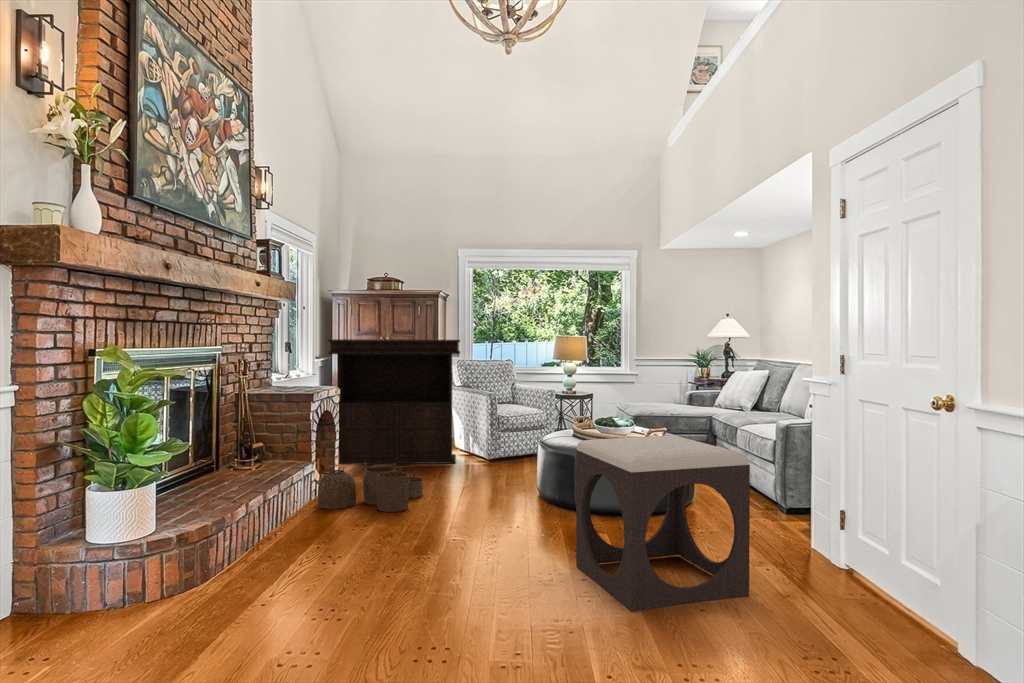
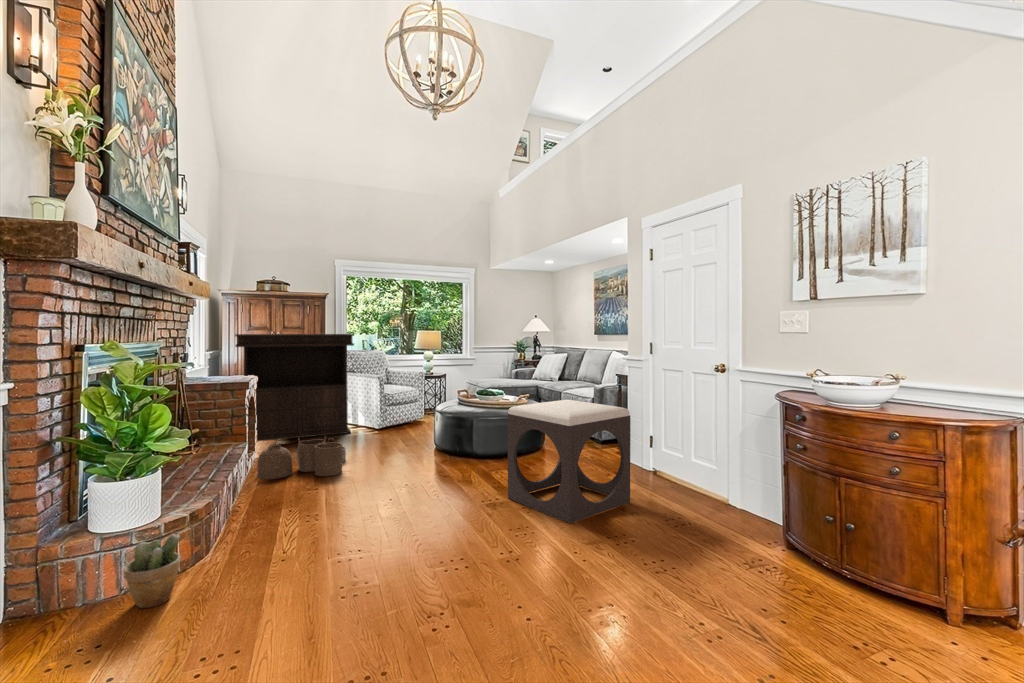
potted plant: none [98,552,154,626] -> present [124,534,181,608]

